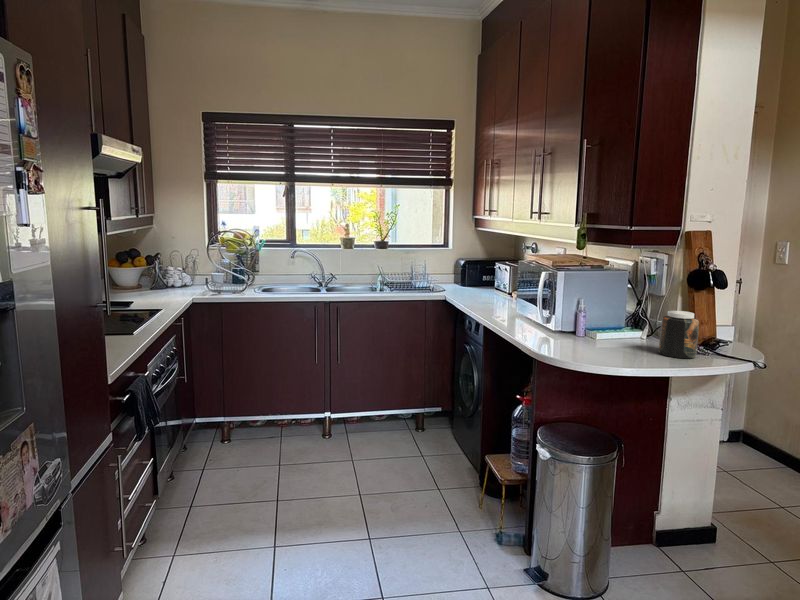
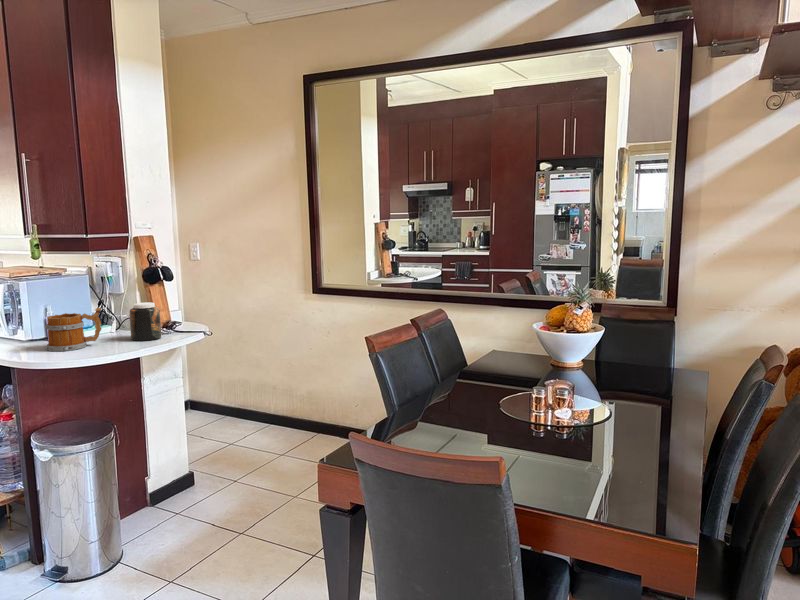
mug: none [568,309,630,351] -> present [45,308,101,351]

